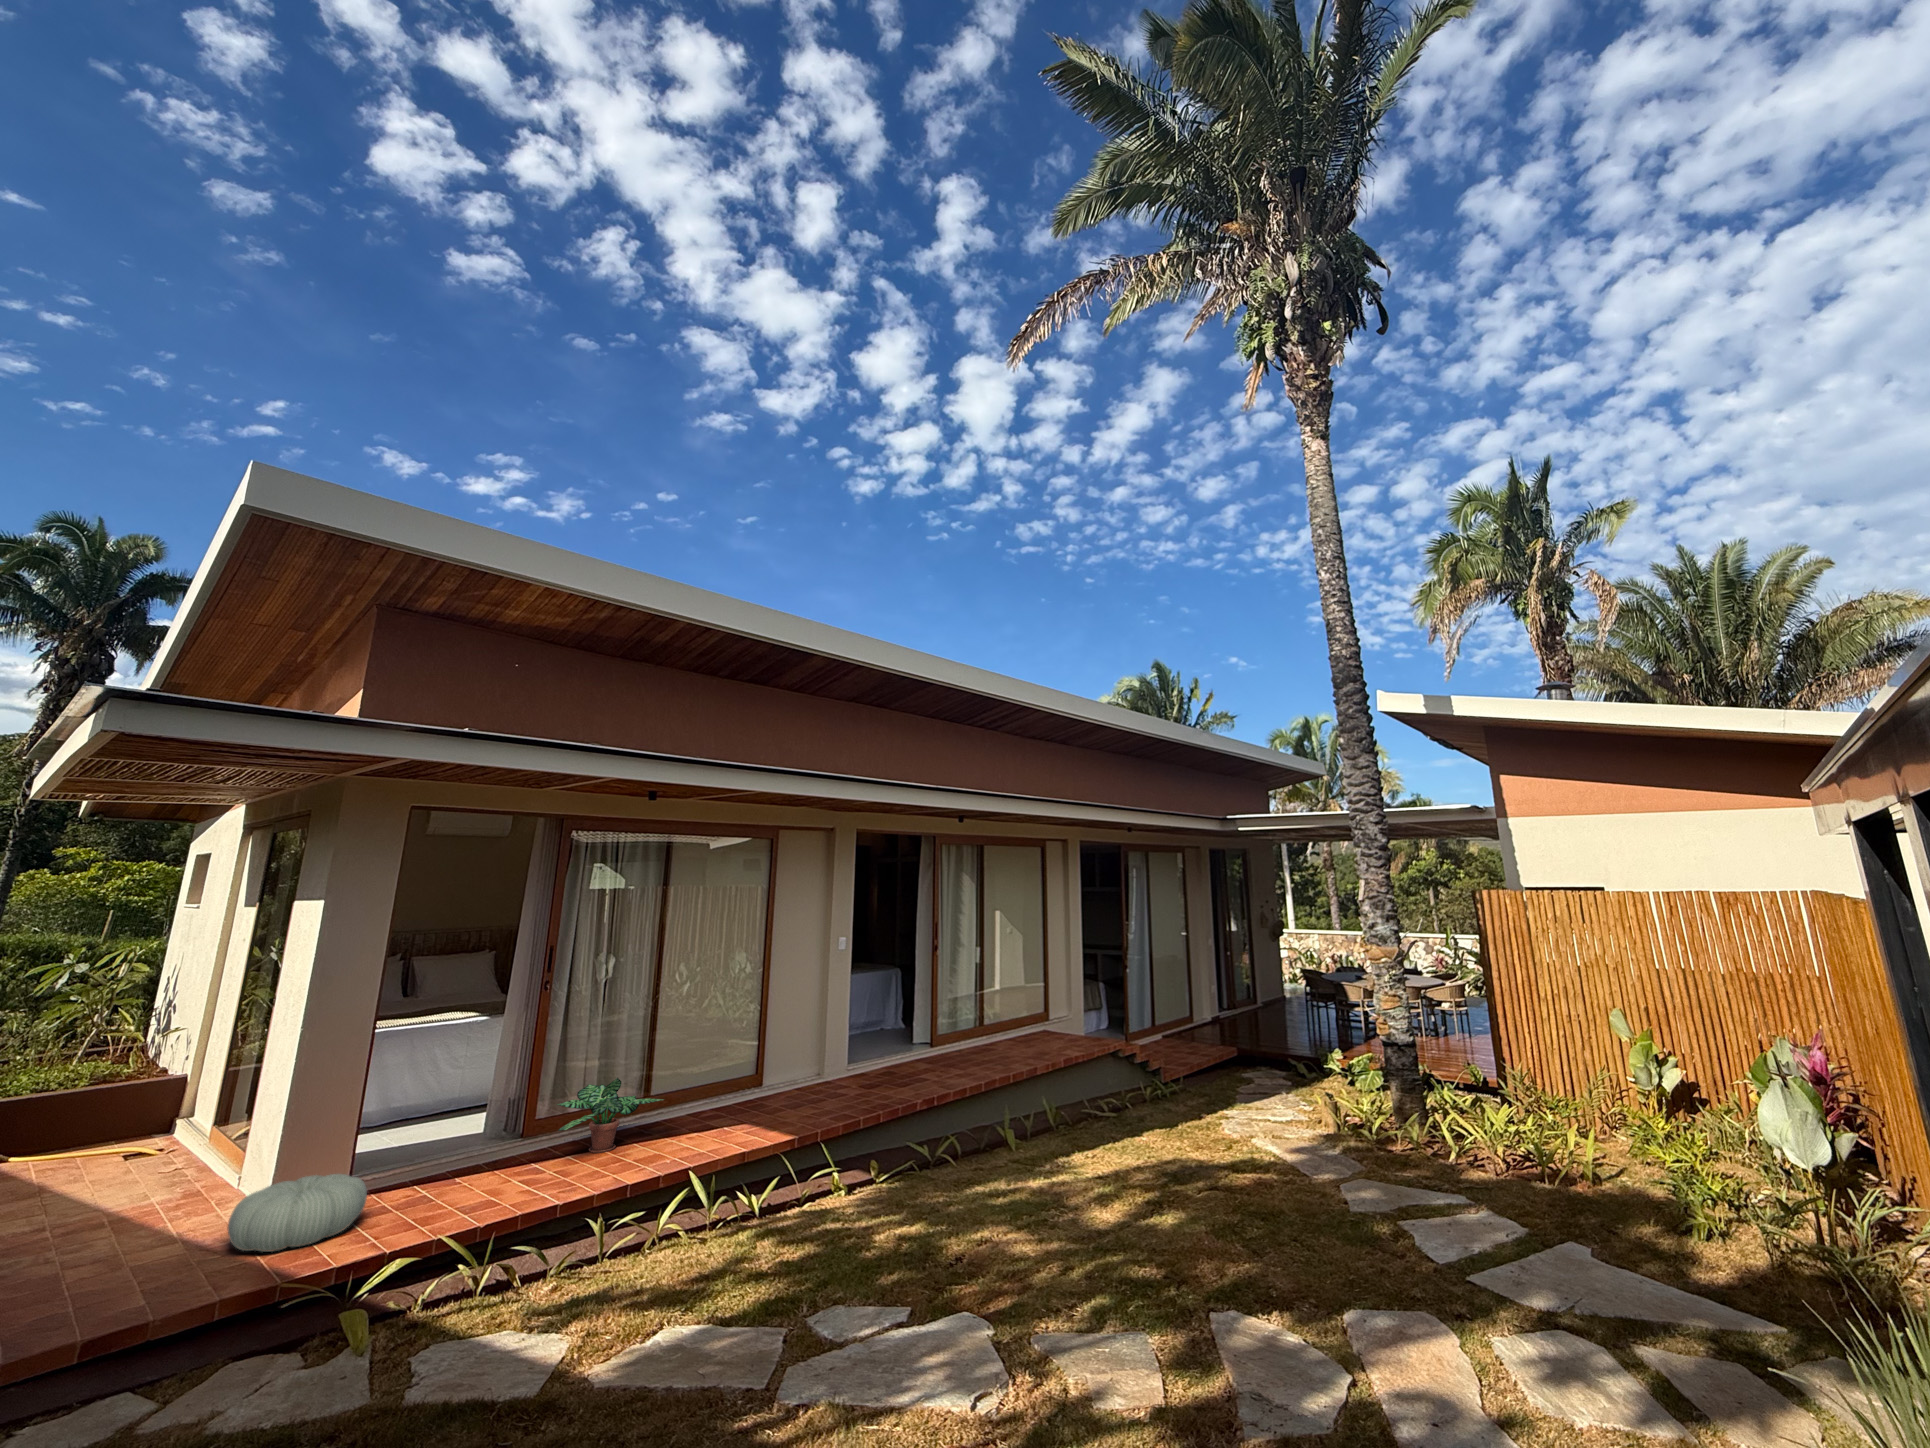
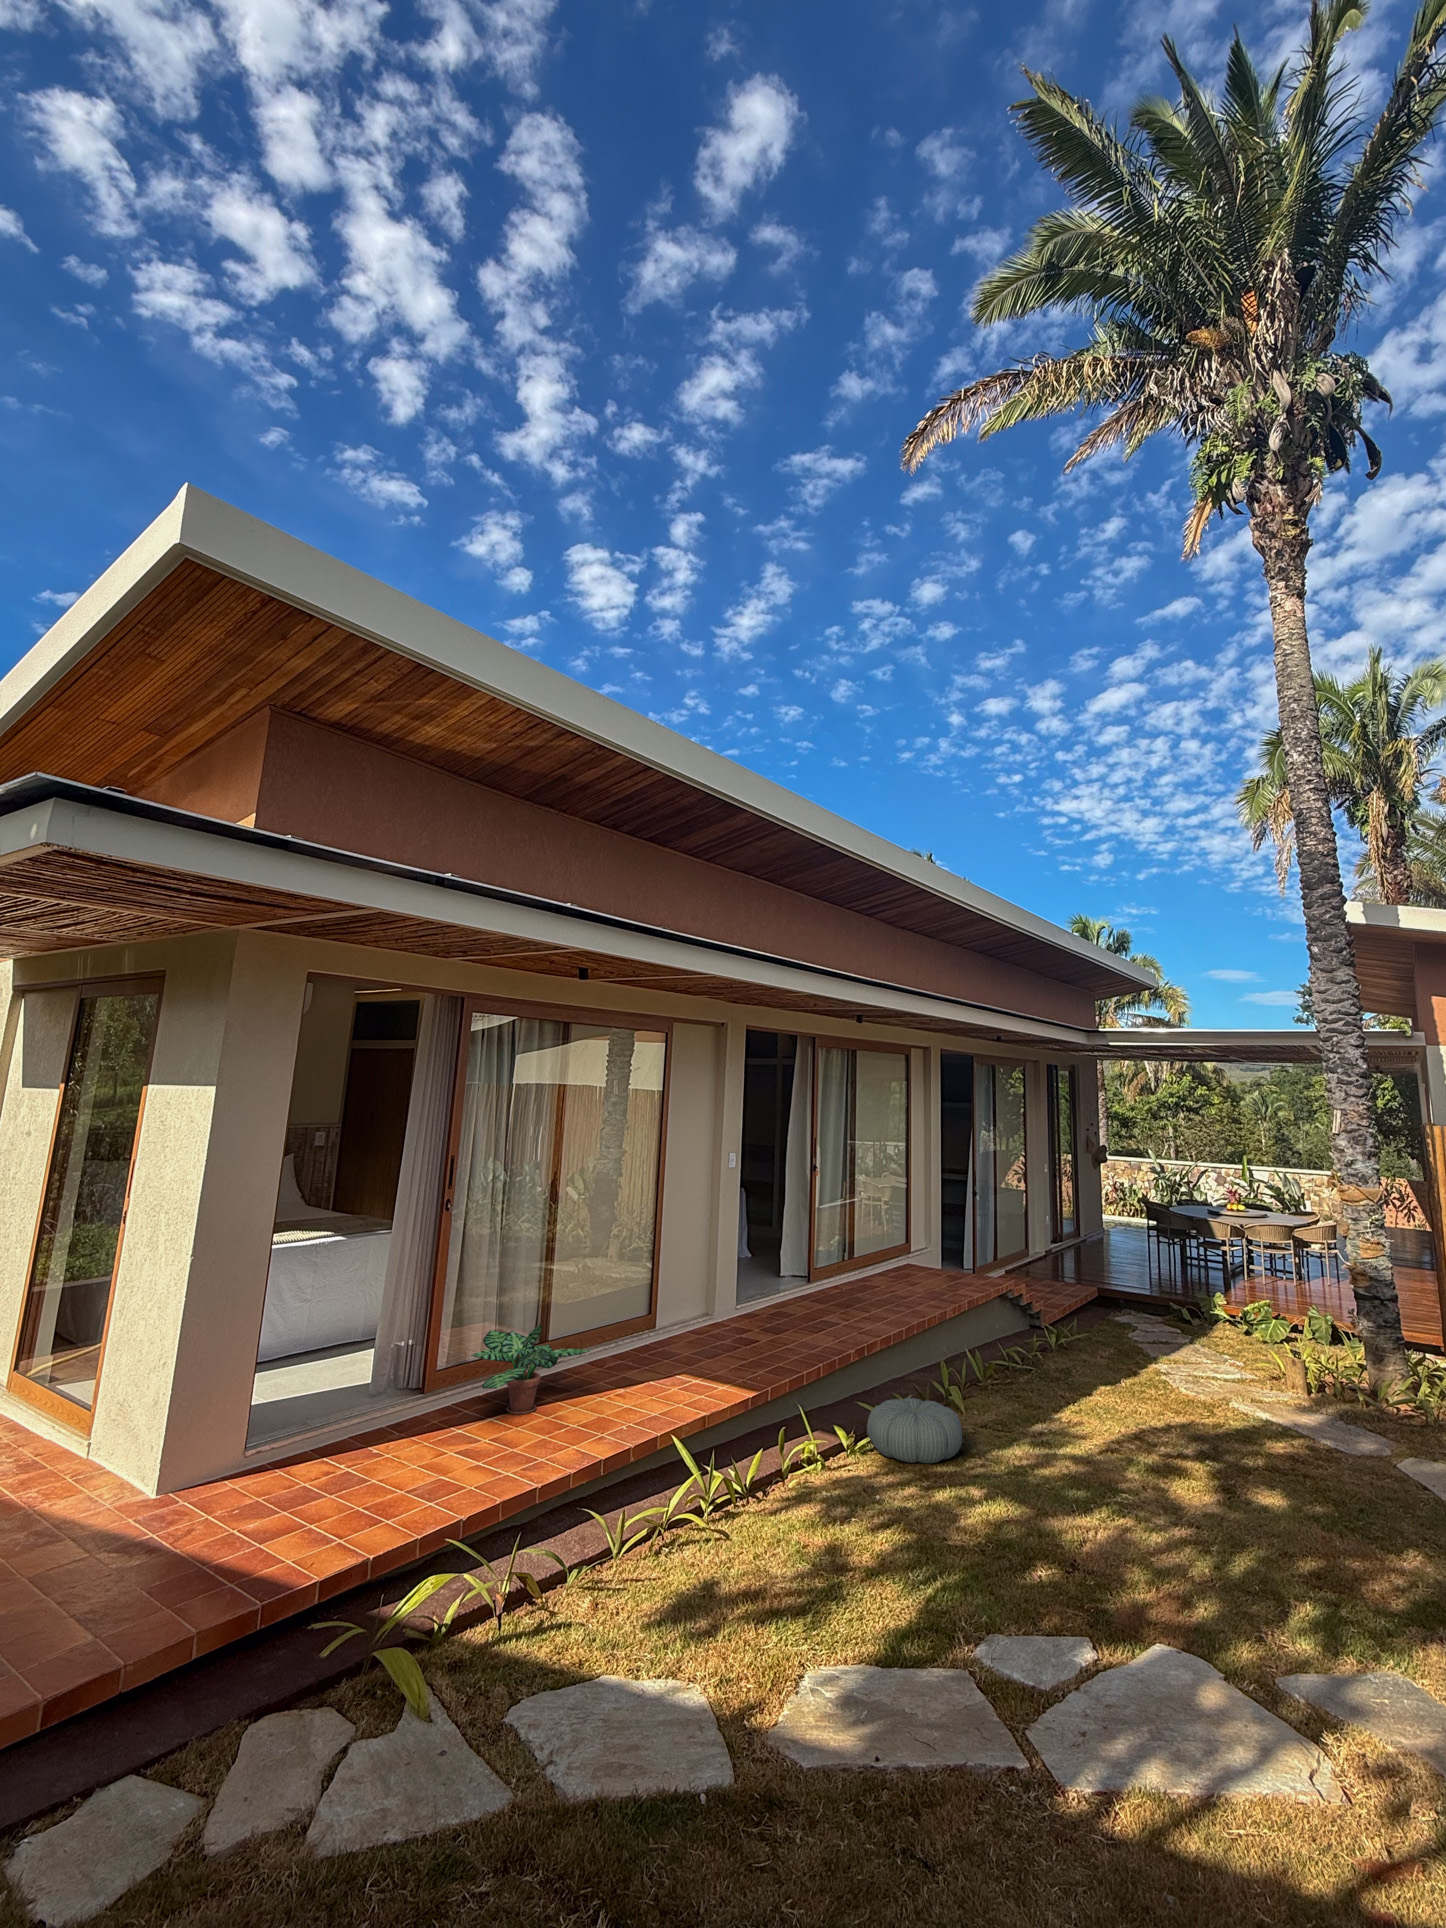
pouf: present [228,1174,367,1252] -> present [867,1398,962,1463]

